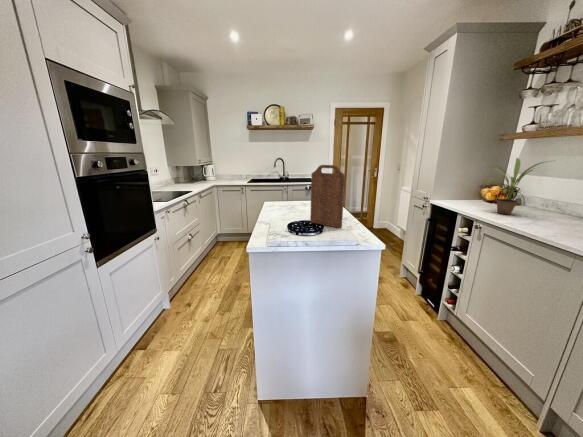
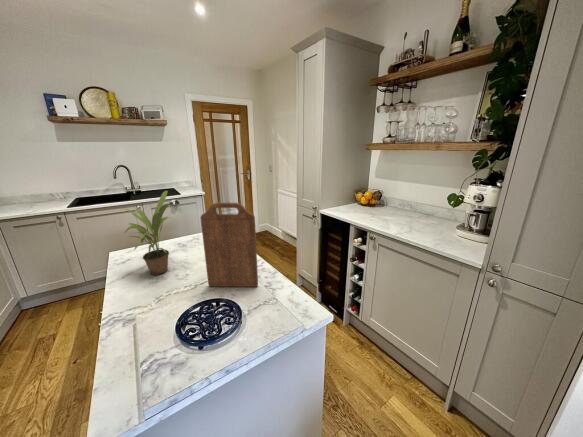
potted plant: present [487,158,544,215] -> present [123,191,177,275]

